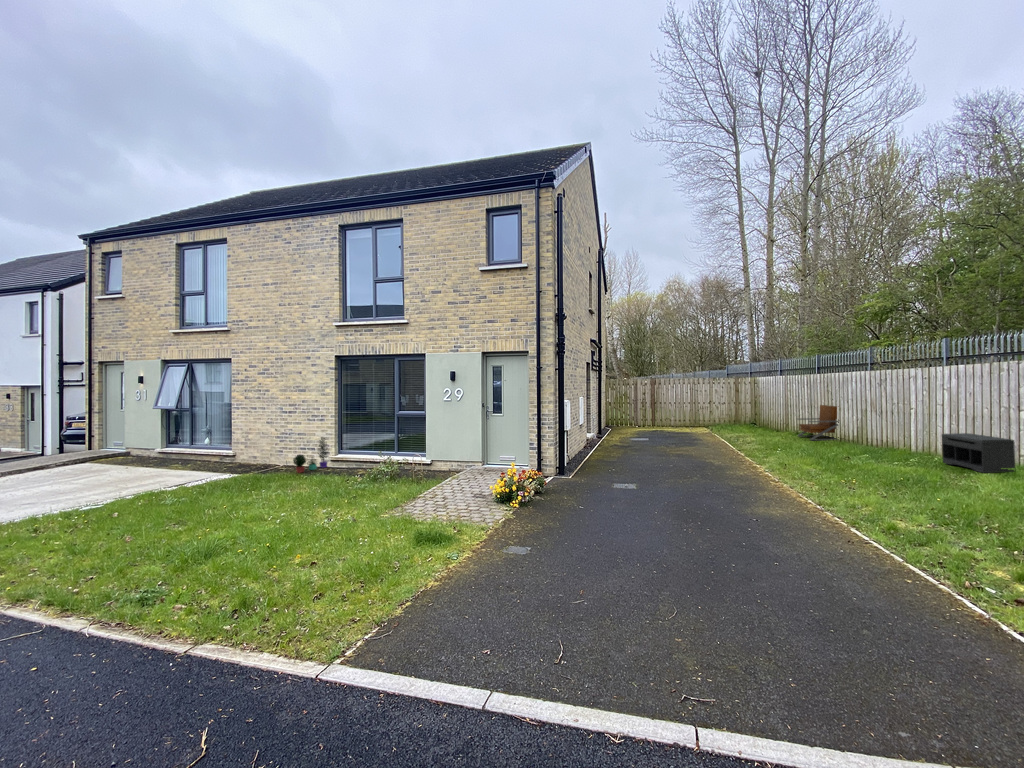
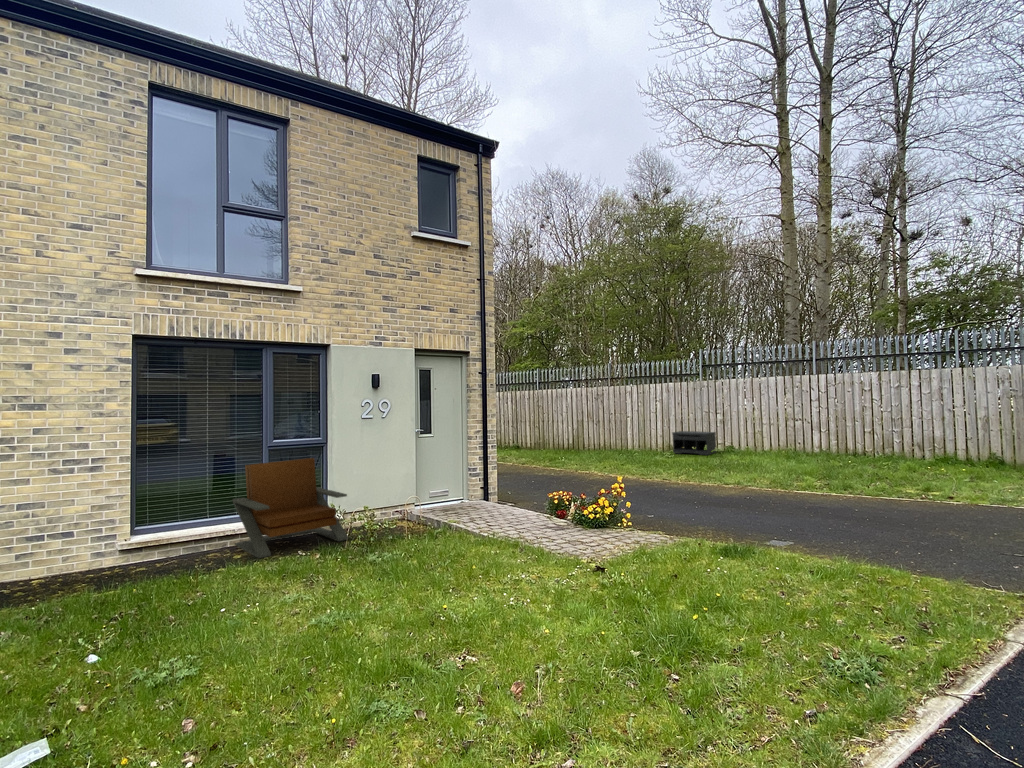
lounge chair: present [798,405,839,440] -> present [232,458,348,558]
potted plant: present [293,438,328,473] -> none [107,503,143,585]

